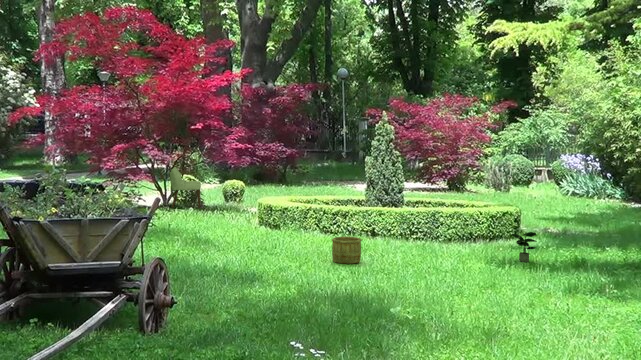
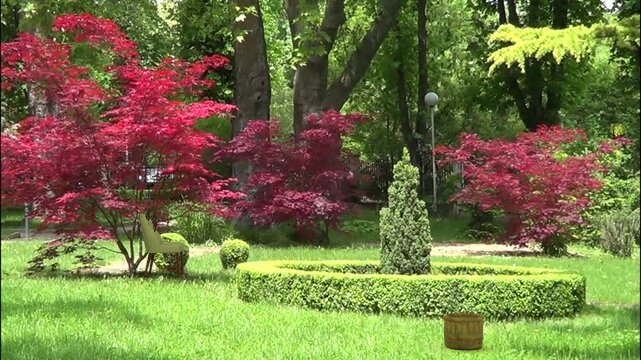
potted plant: present [512,232,536,262] -> none [530,306,566,349]
wooden bucket: present [332,236,362,264] -> present [443,313,484,349]

